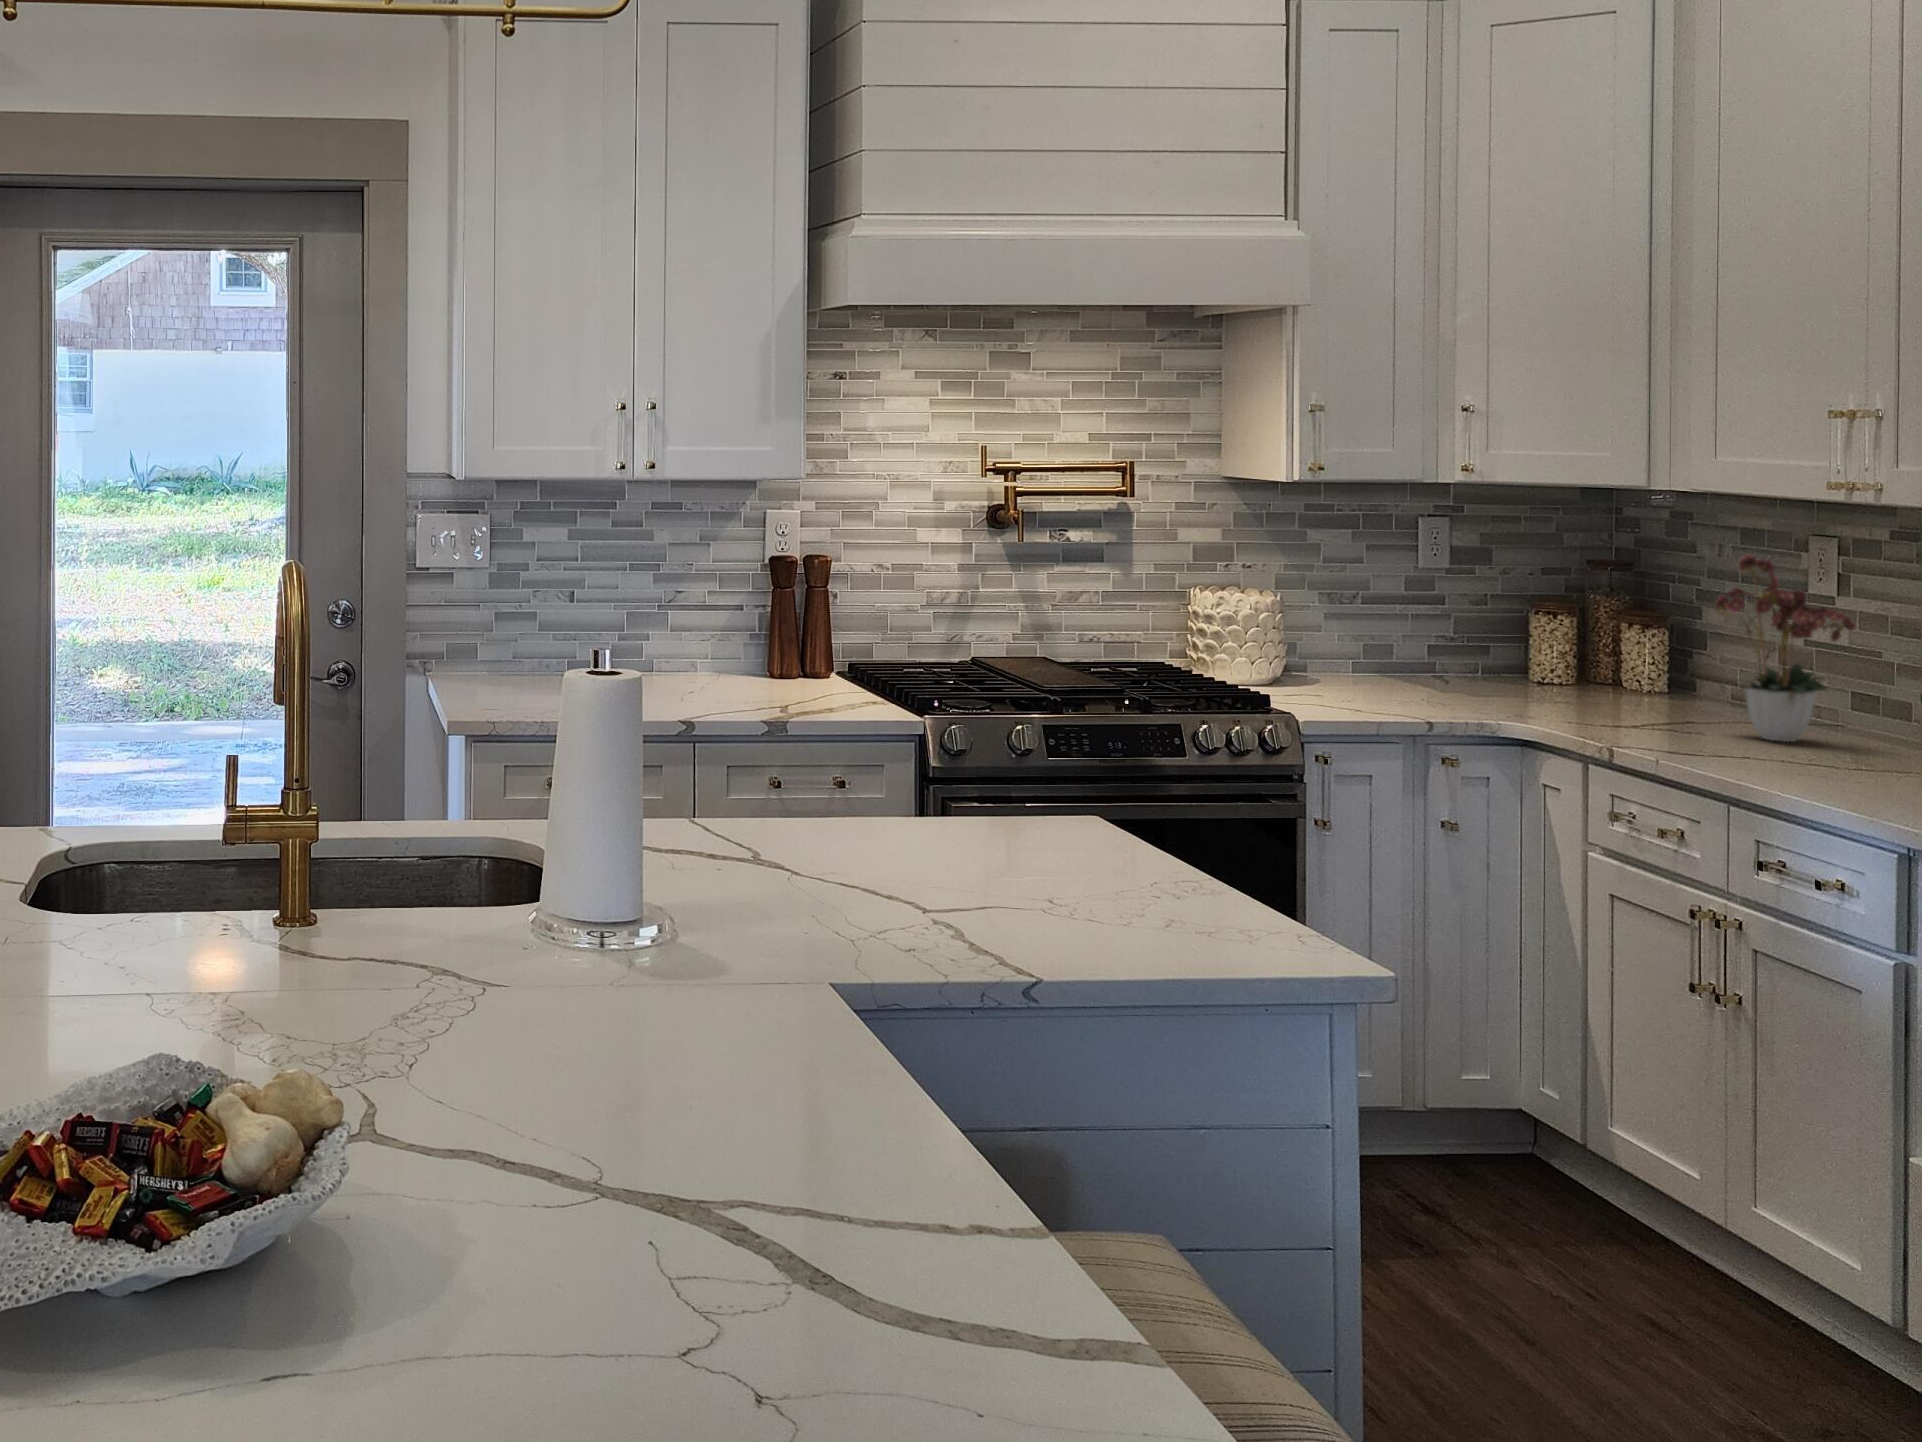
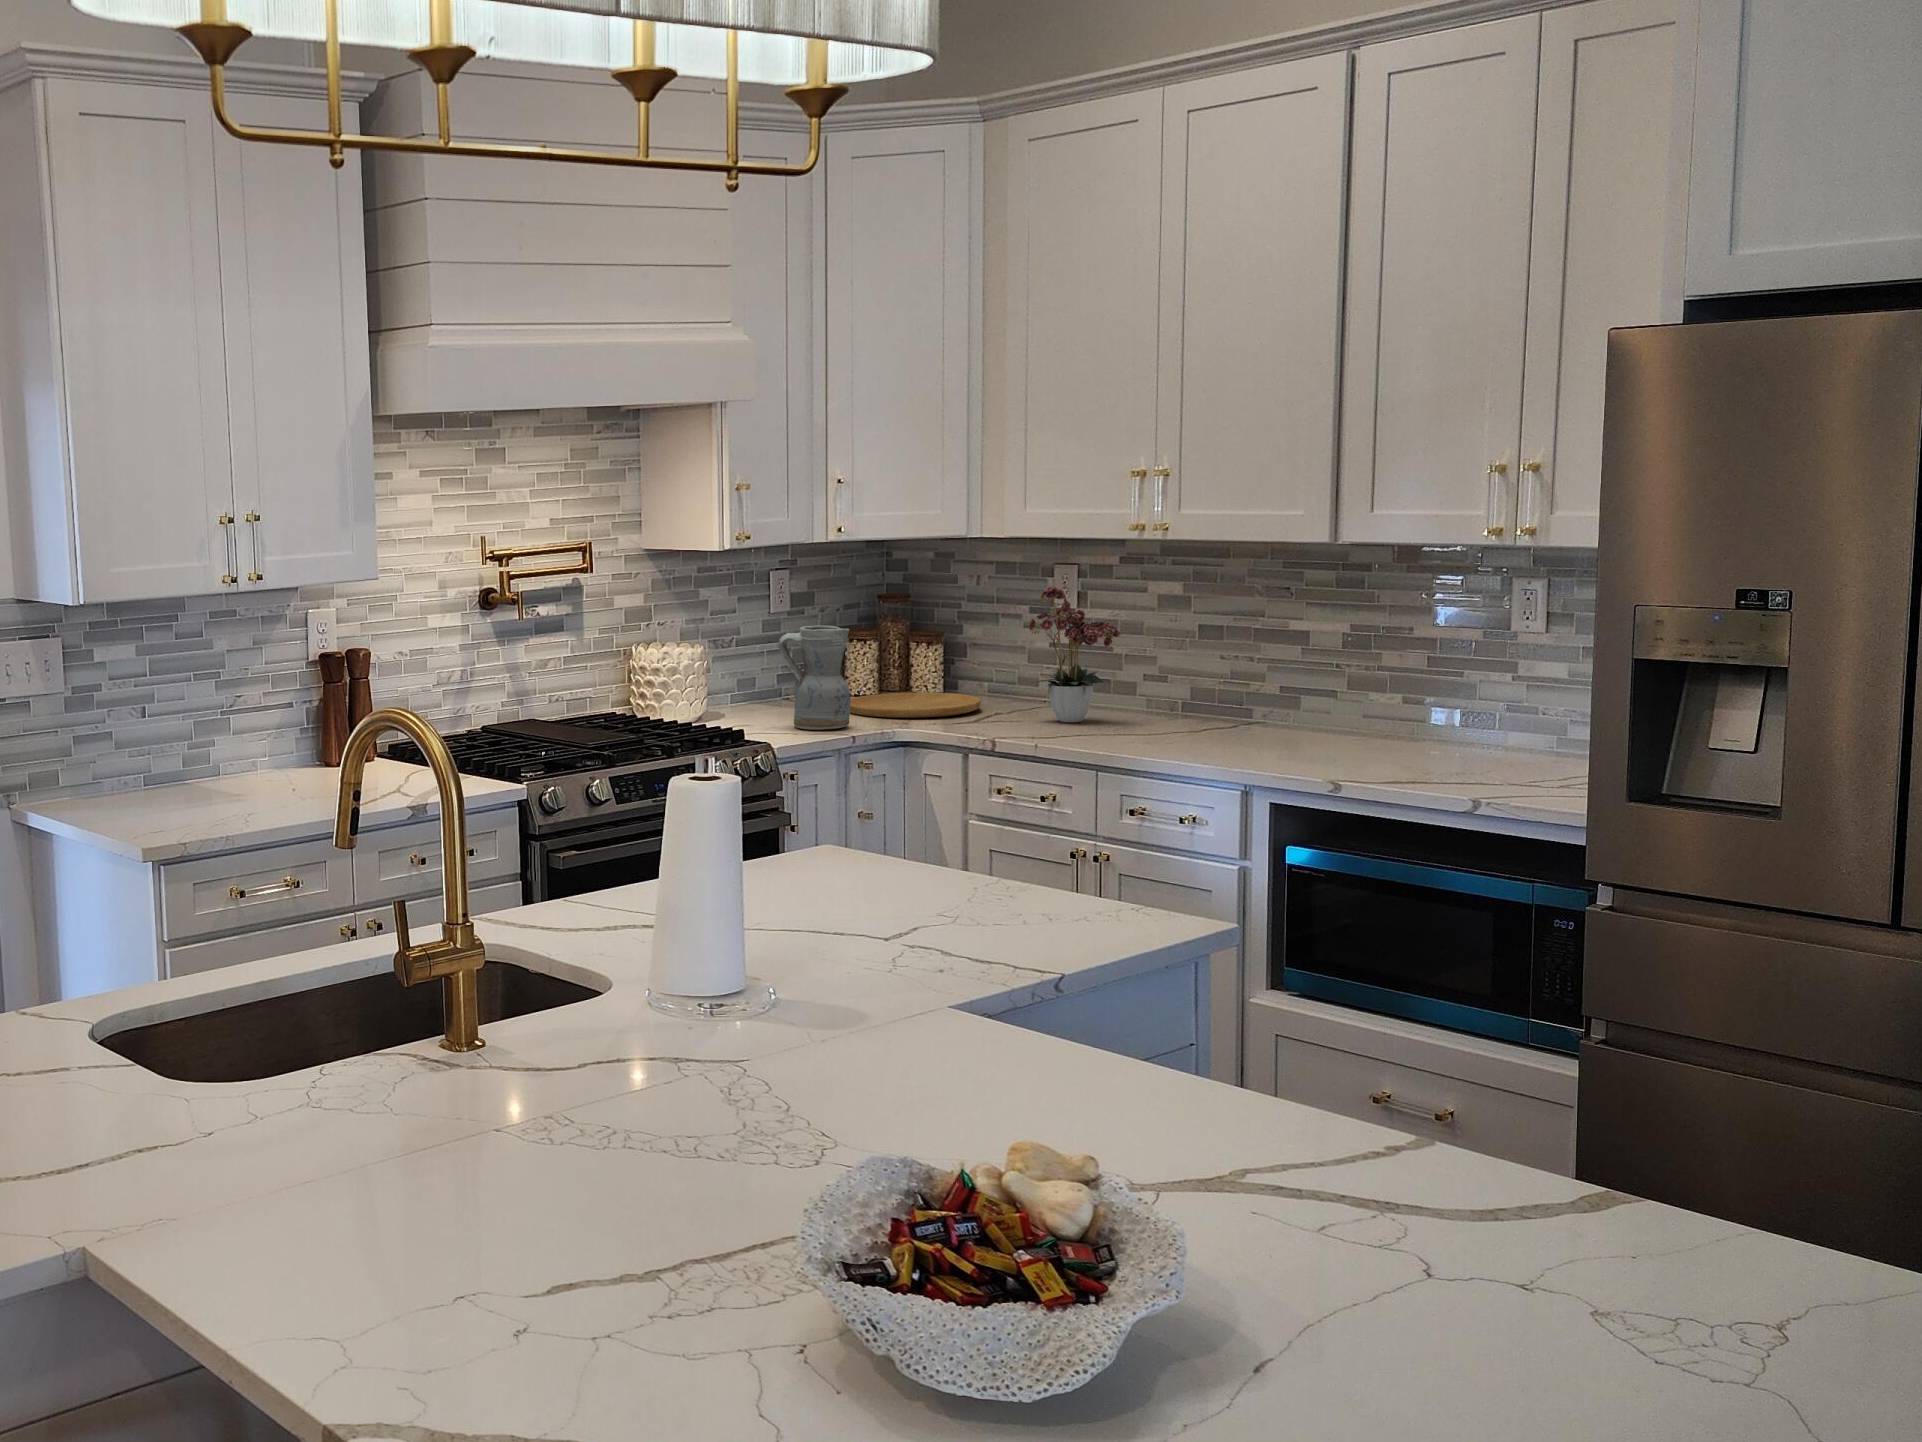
ceramic pitcher: none [1348,579,1443,709] -> present [779,626,851,730]
cutting board: none [1477,681,1678,714] -> present [850,692,981,718]

